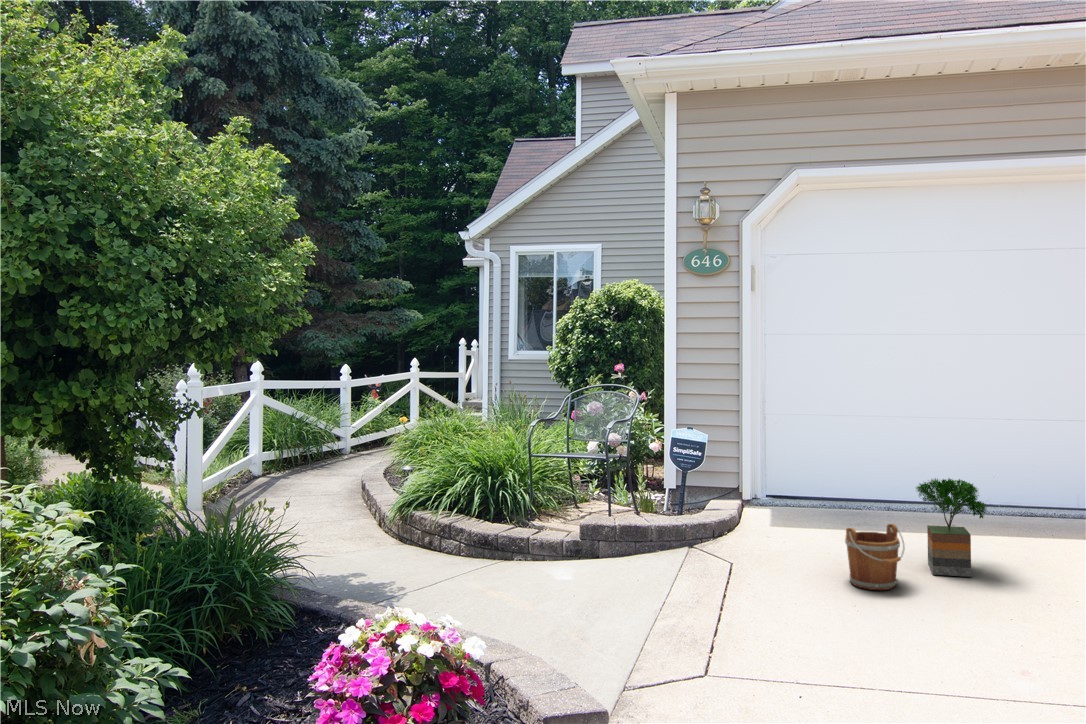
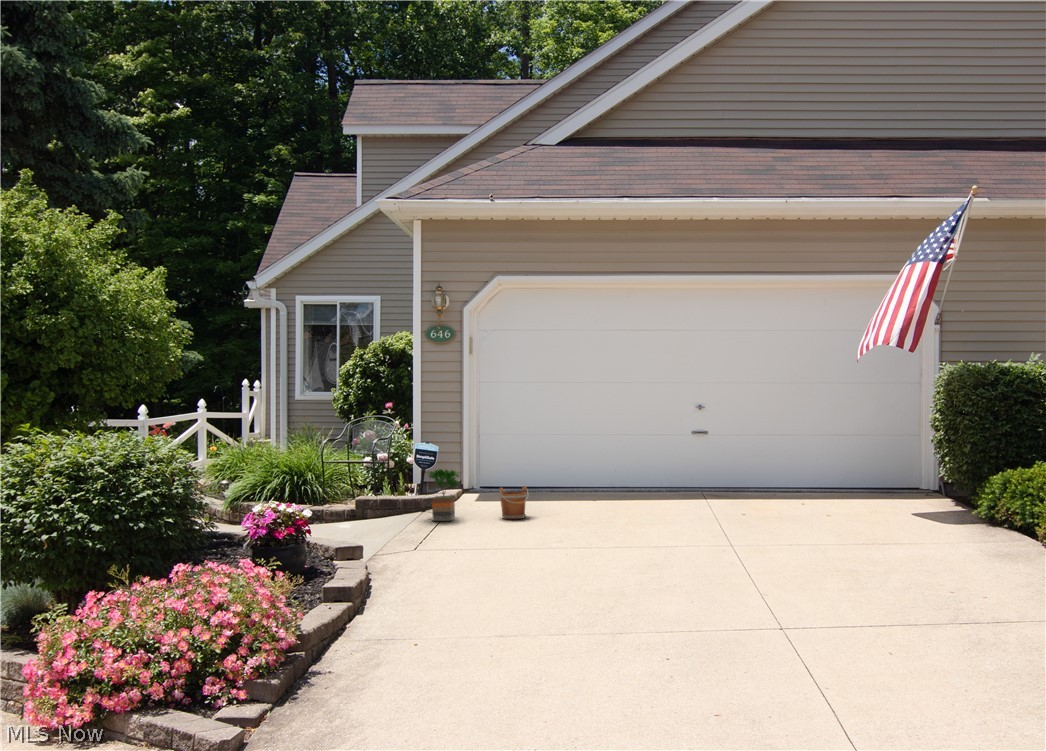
potted tree: present [916,478,987,577] -> present [428,469,460,521]

